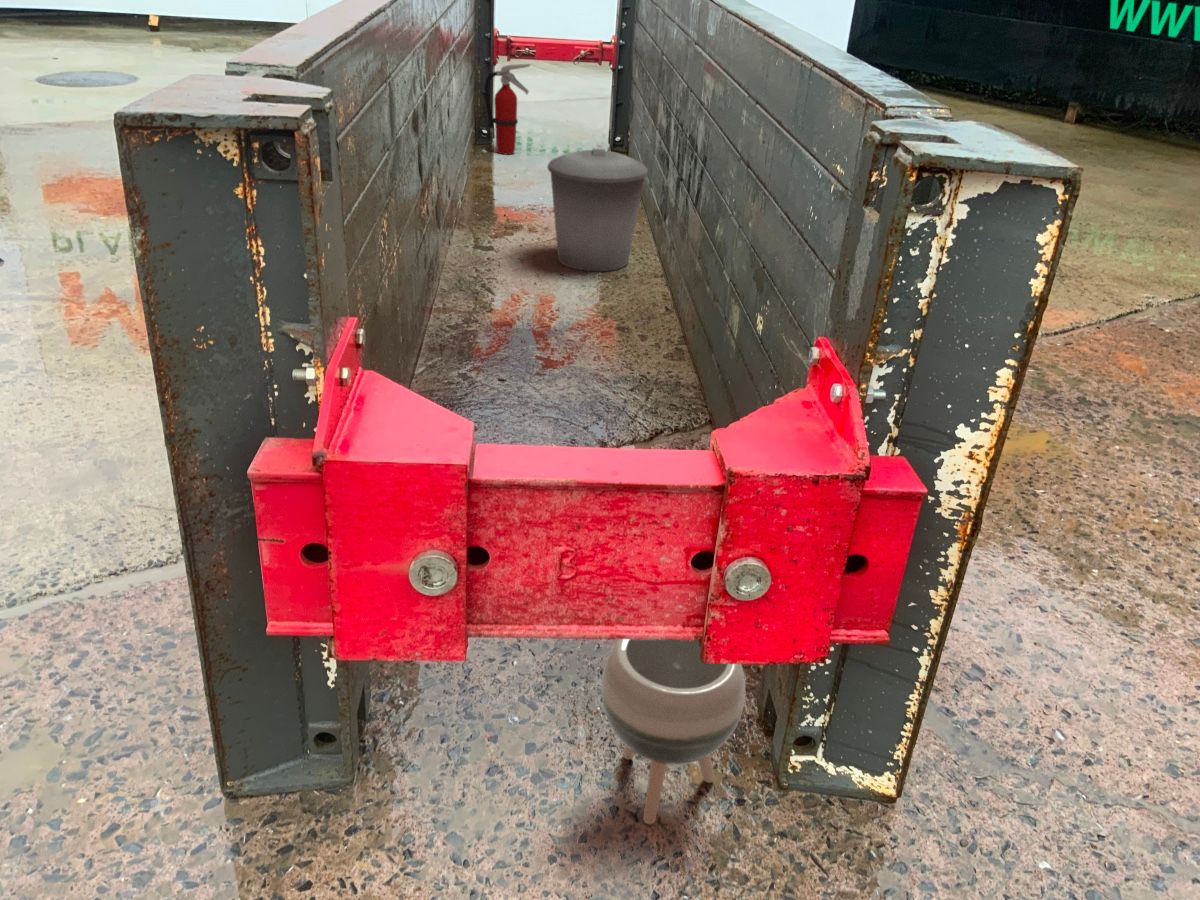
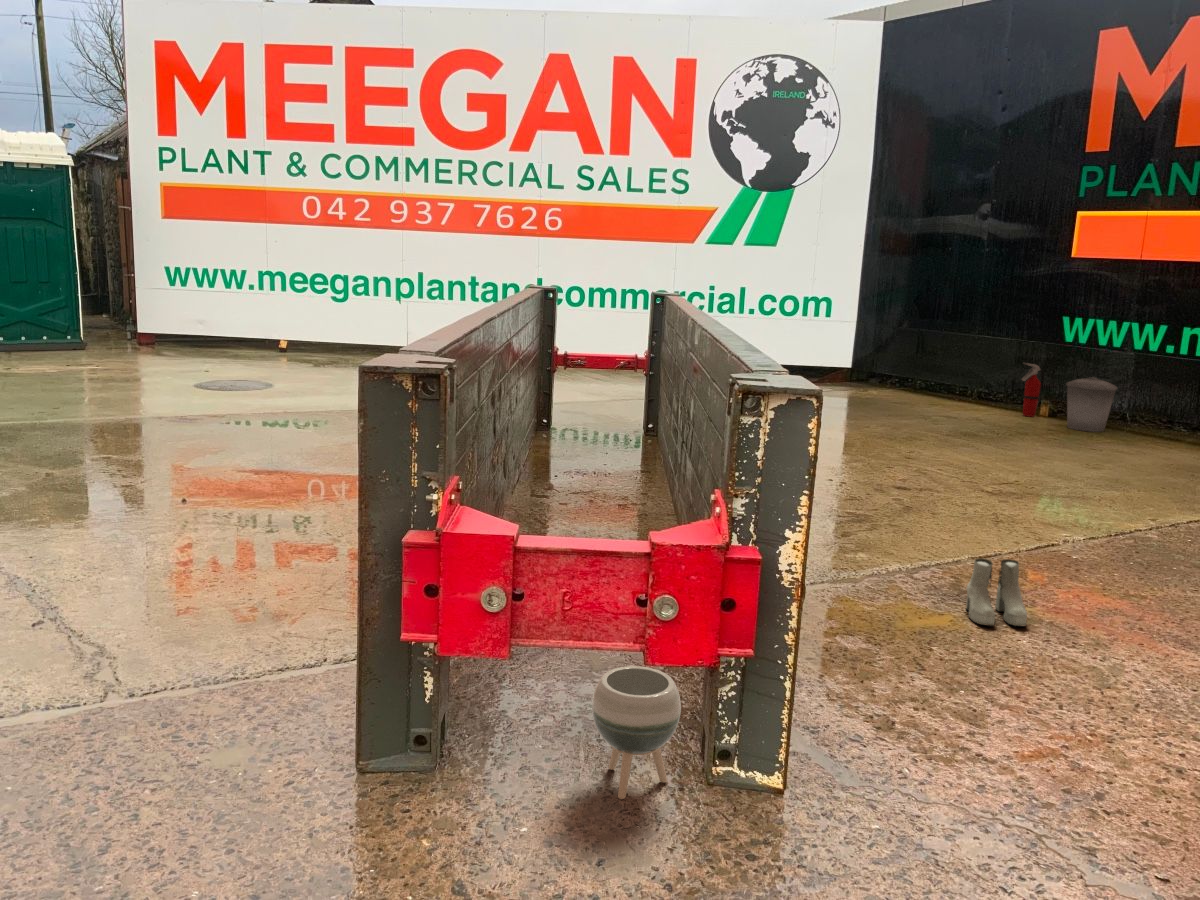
fire extinguisher: present [485,64,530,154] -> present [1022,363,1044,417]
trash can: present [548,149,648,271] -> present [1066,377,1117,432]
boots: none [1066,357,1156,451] -> present [966,558,1027,626]

